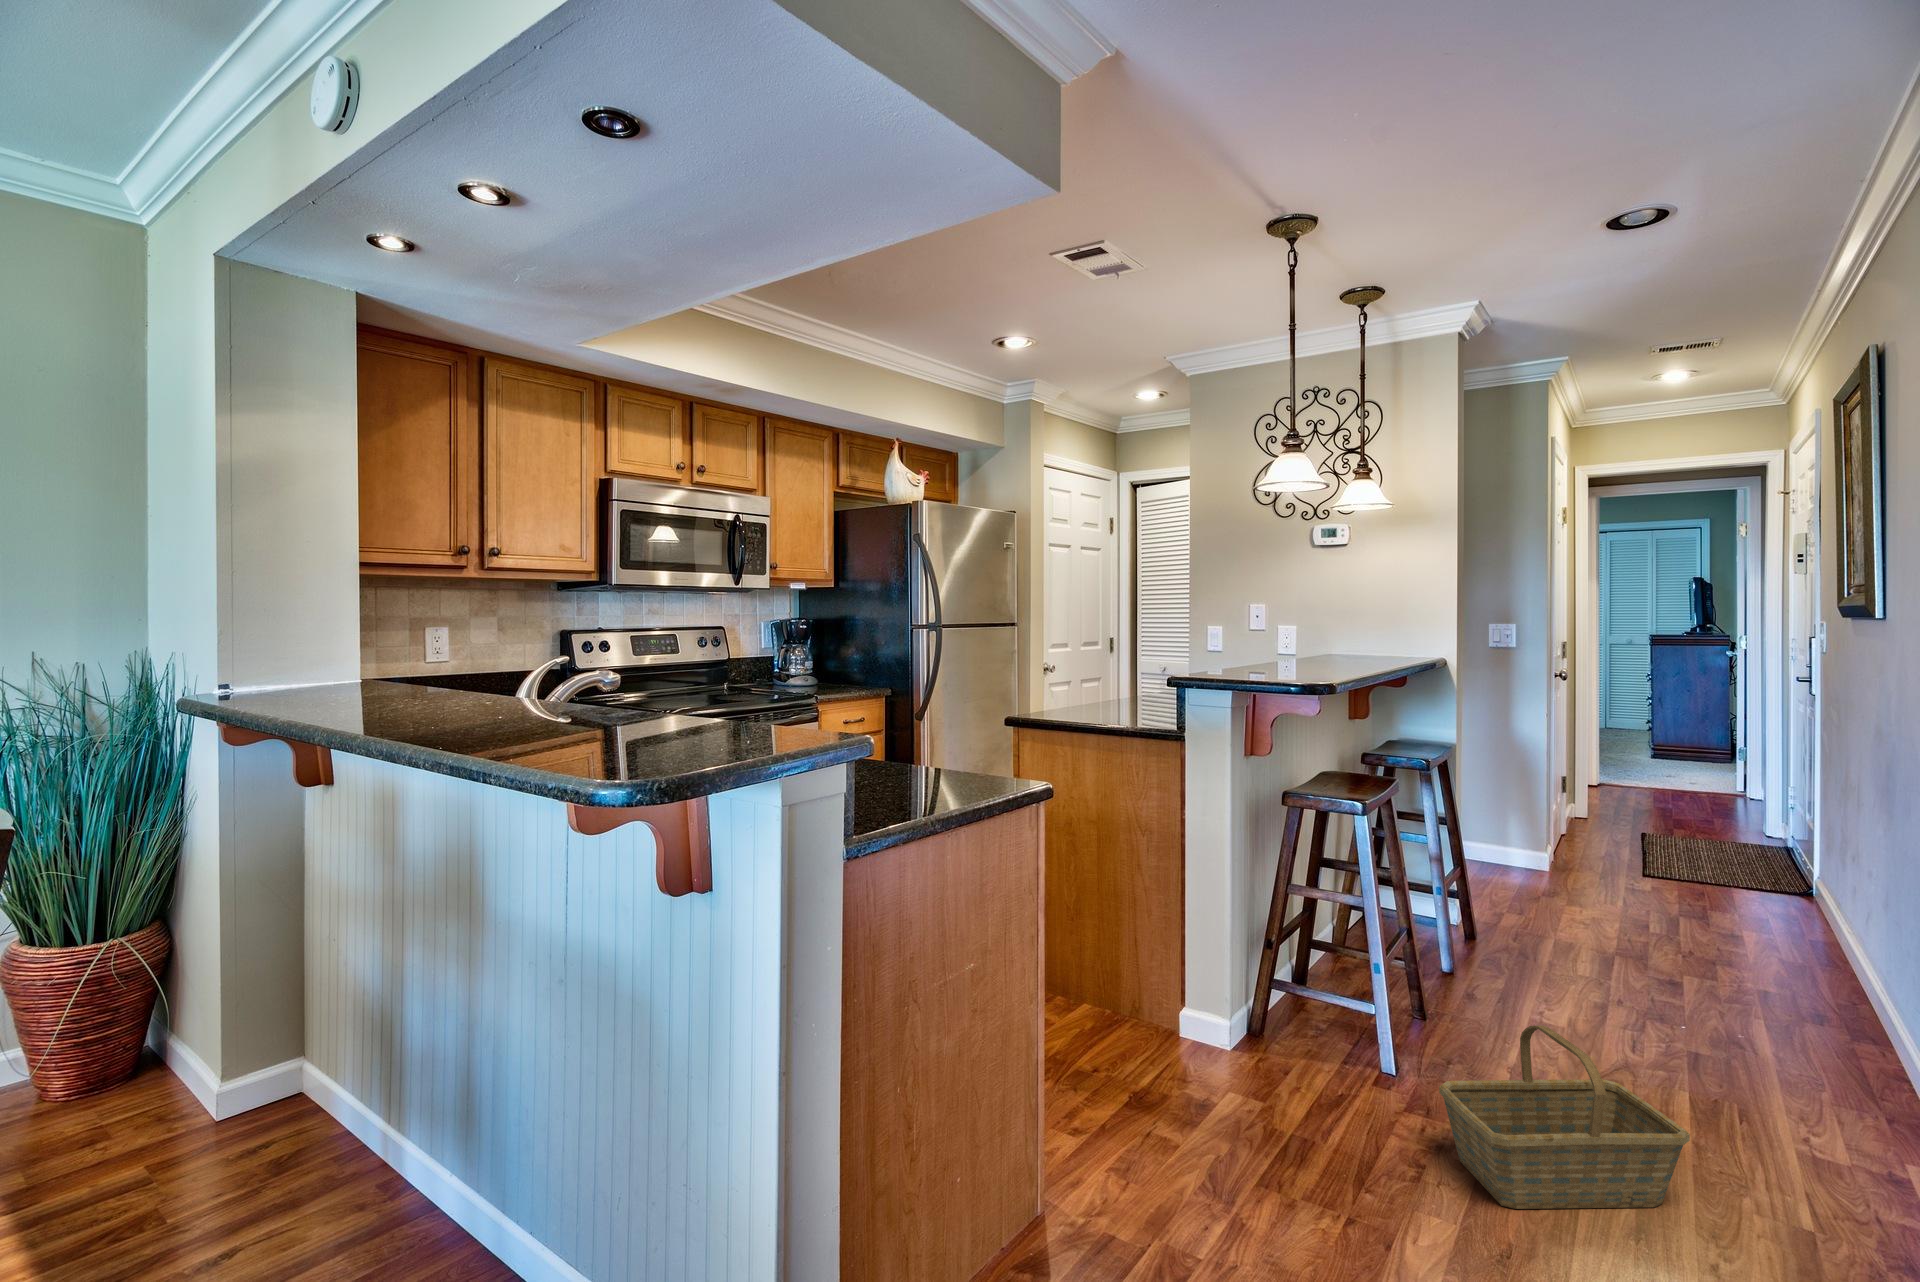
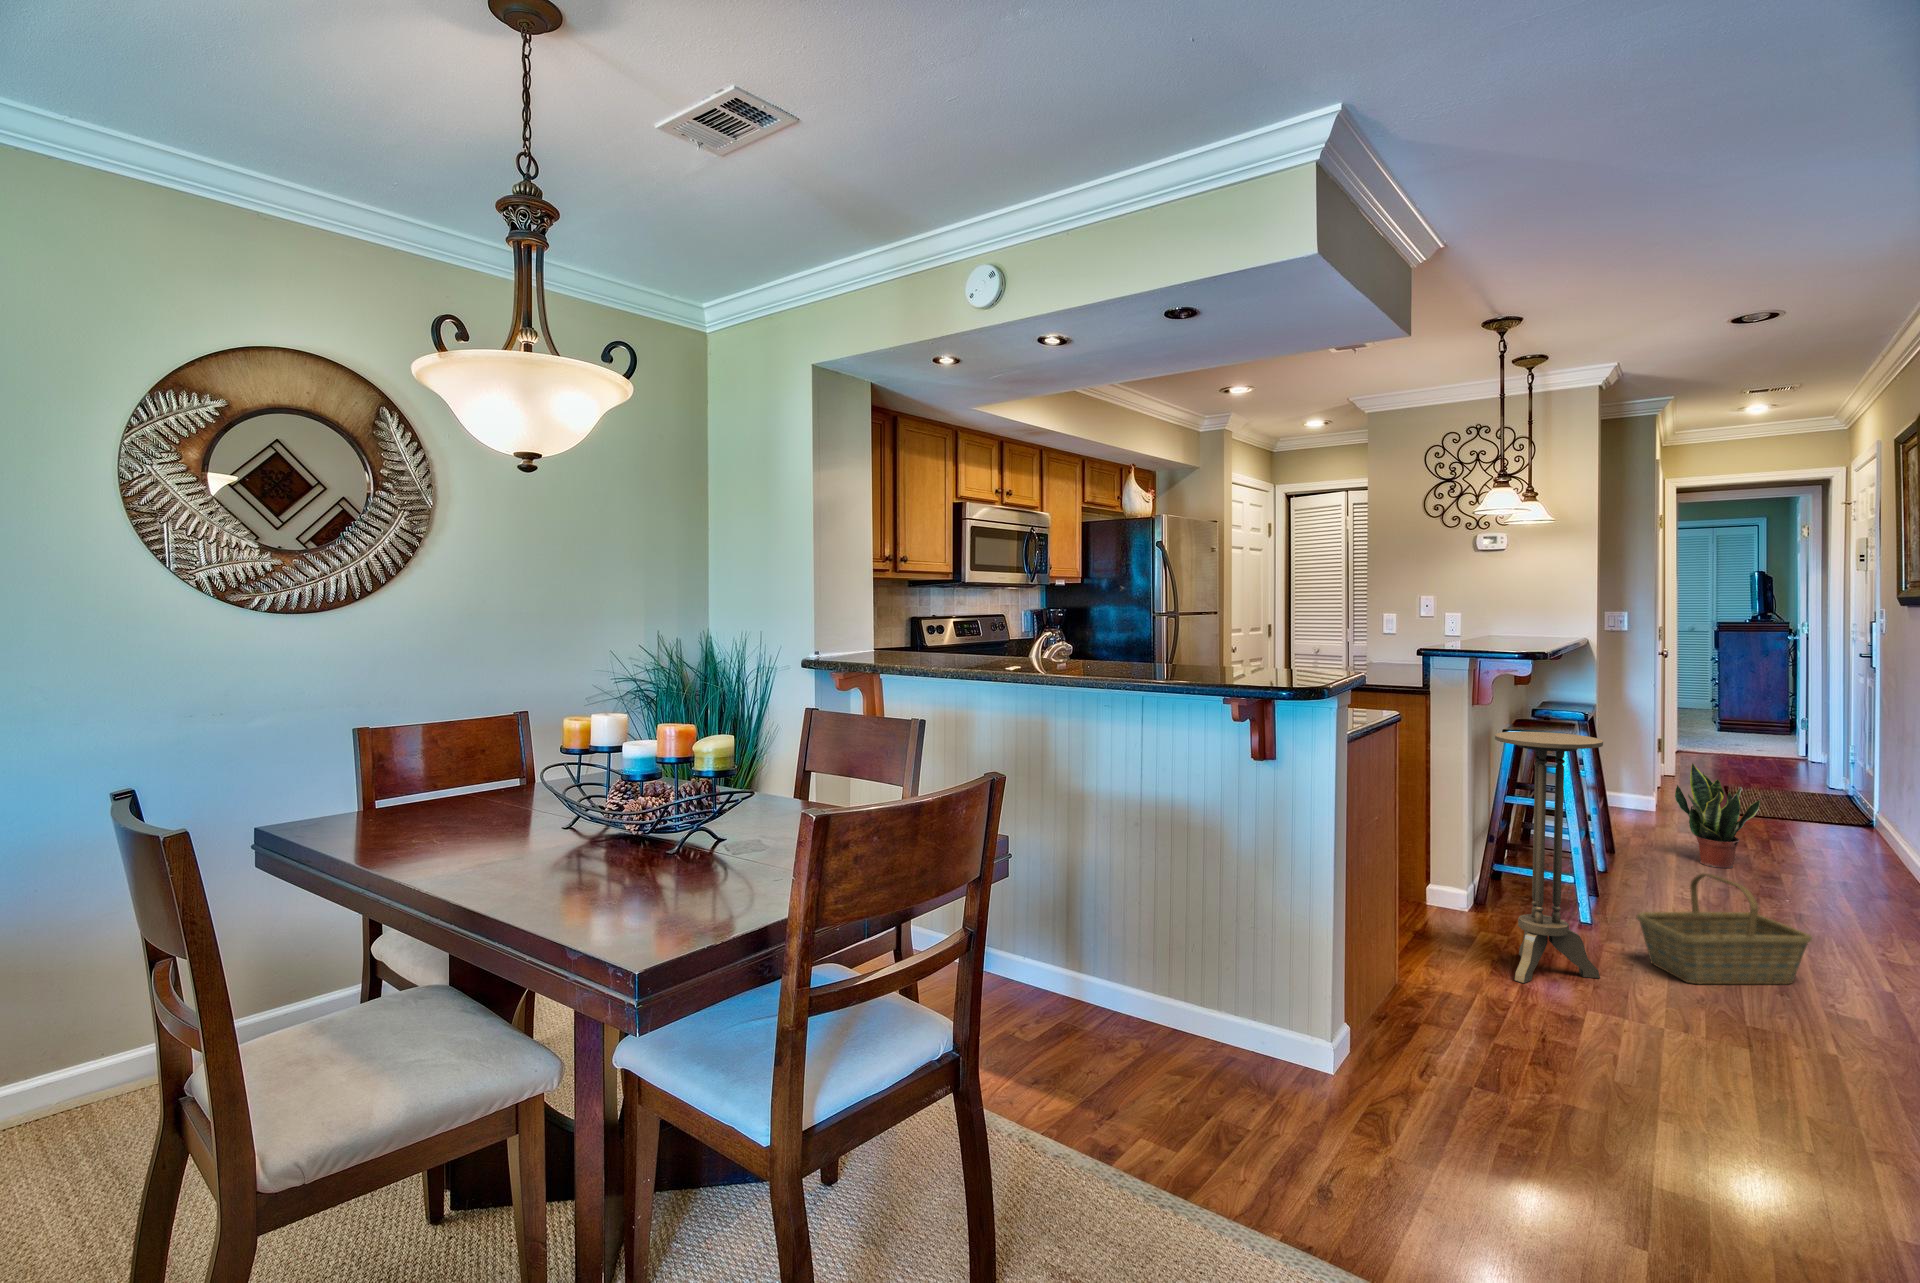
side table: none [1219,809,1372,1210] -> present [1495,732,1603,983]
potted plant: none [1551,826,1659,967] -> present [1675,763,1760,868]

